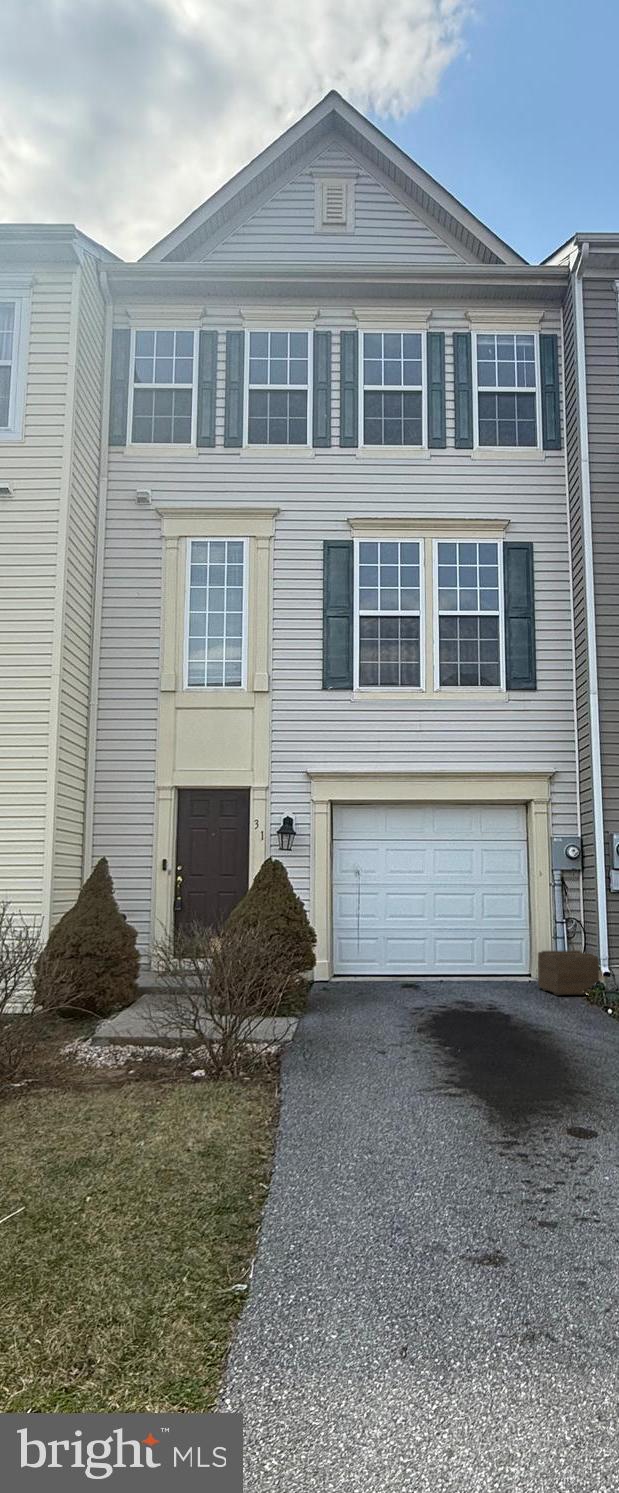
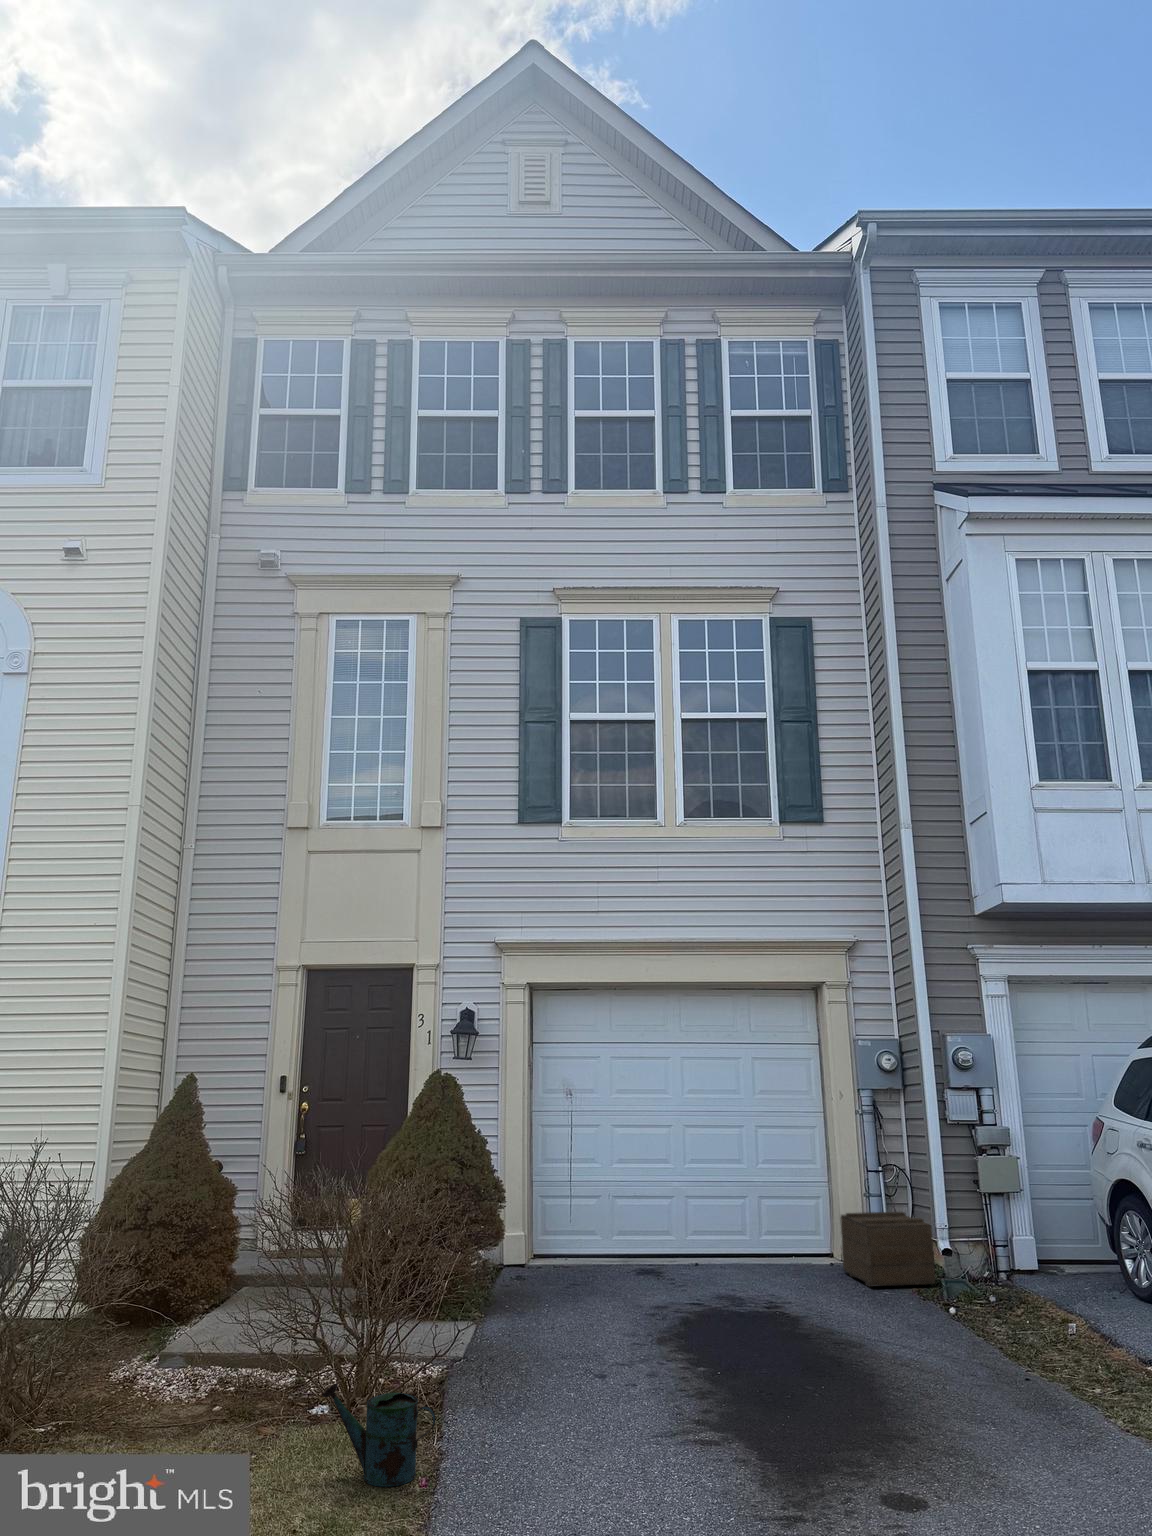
watering can: none [245,1022,313,1076] -> present [322,1383,436,1487]

